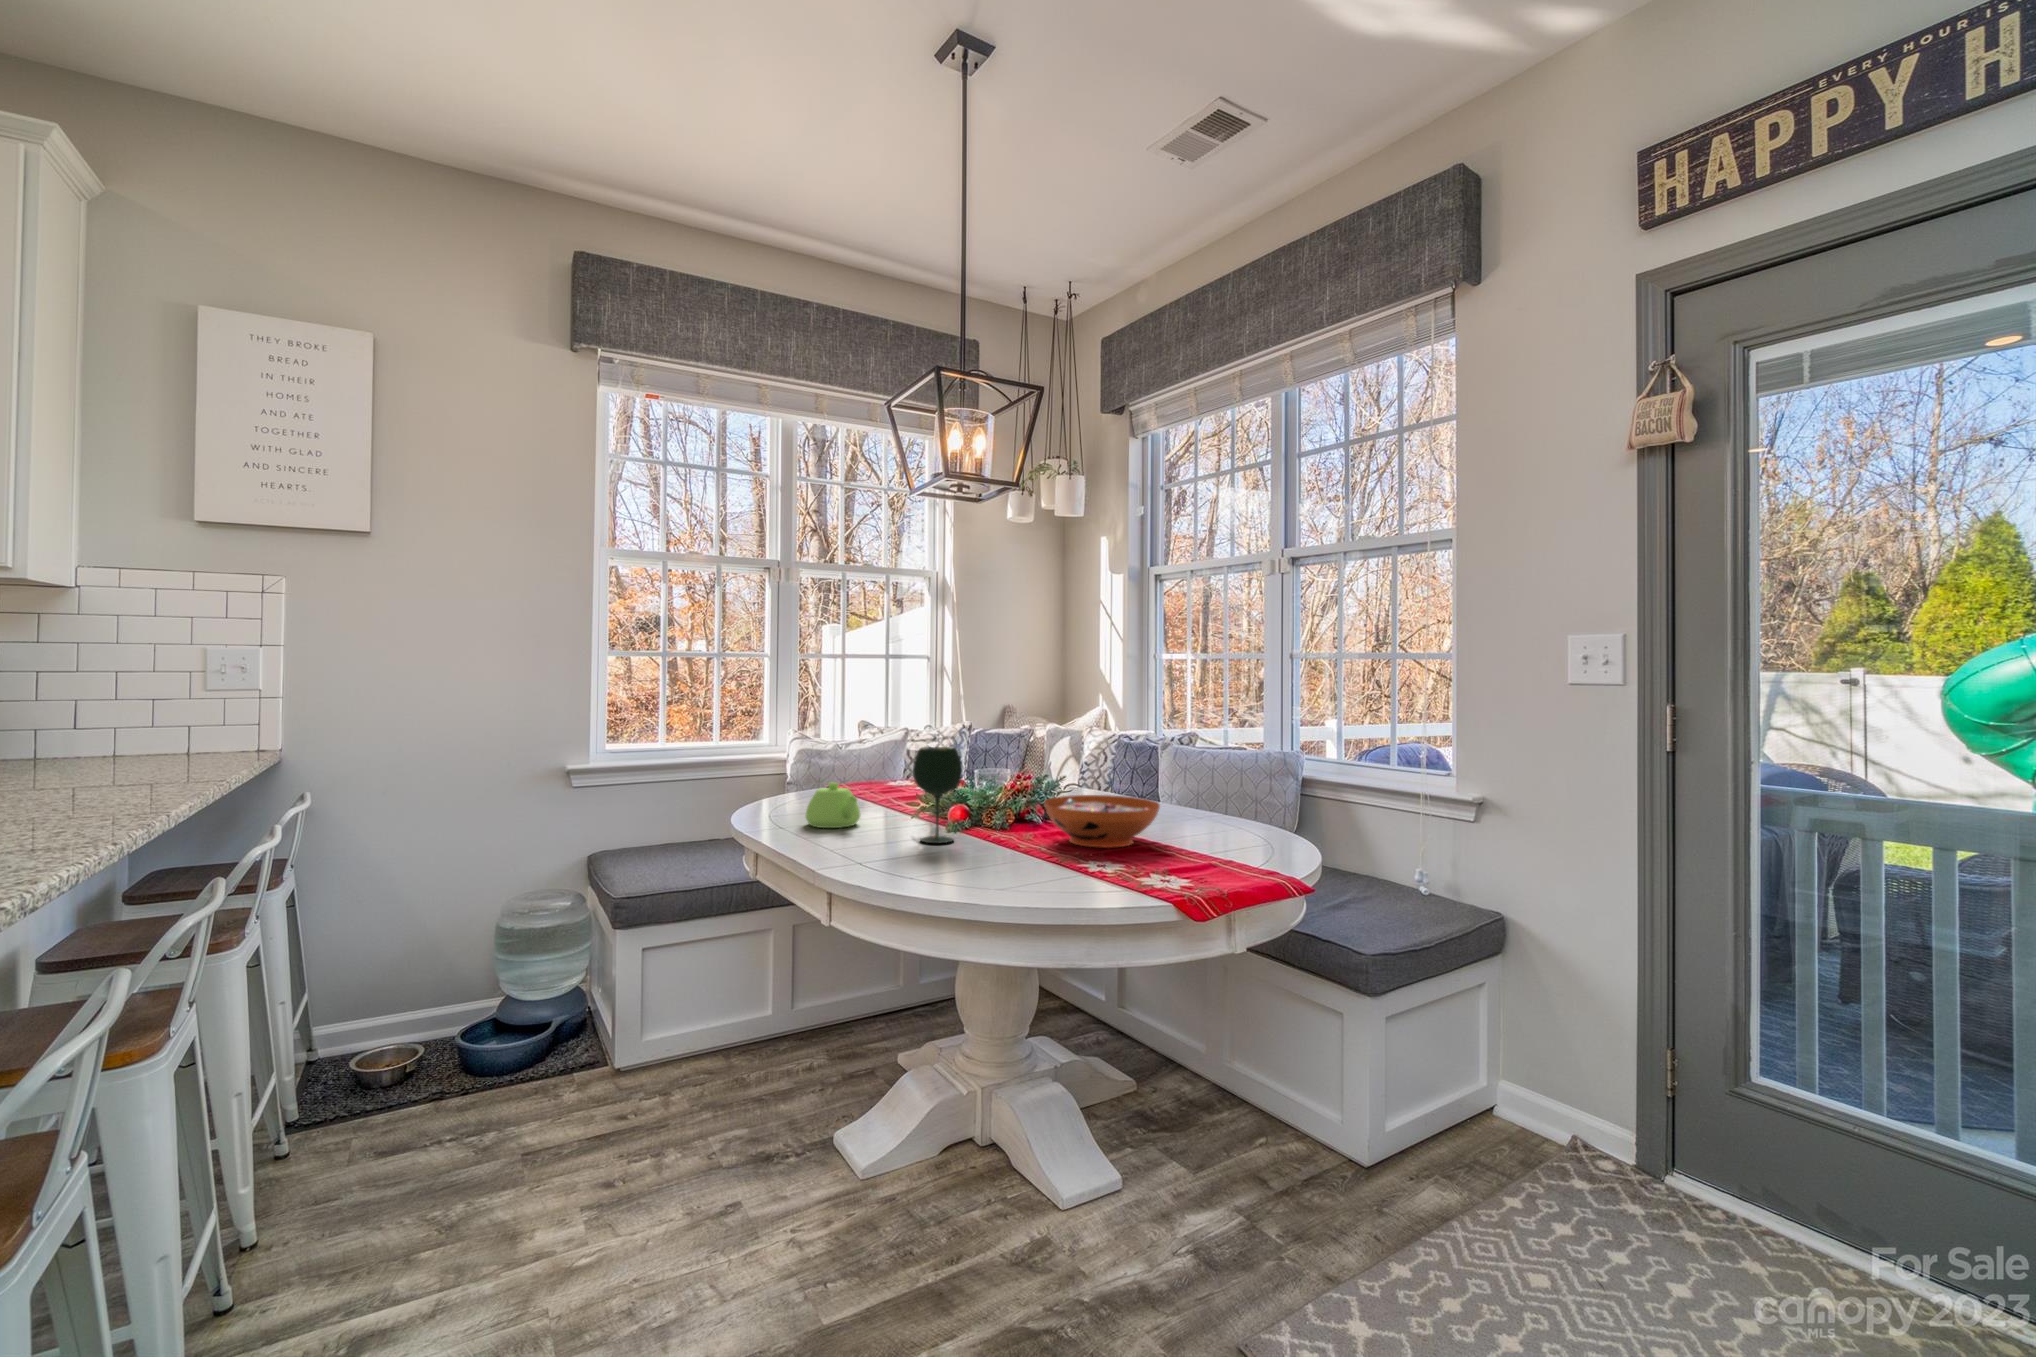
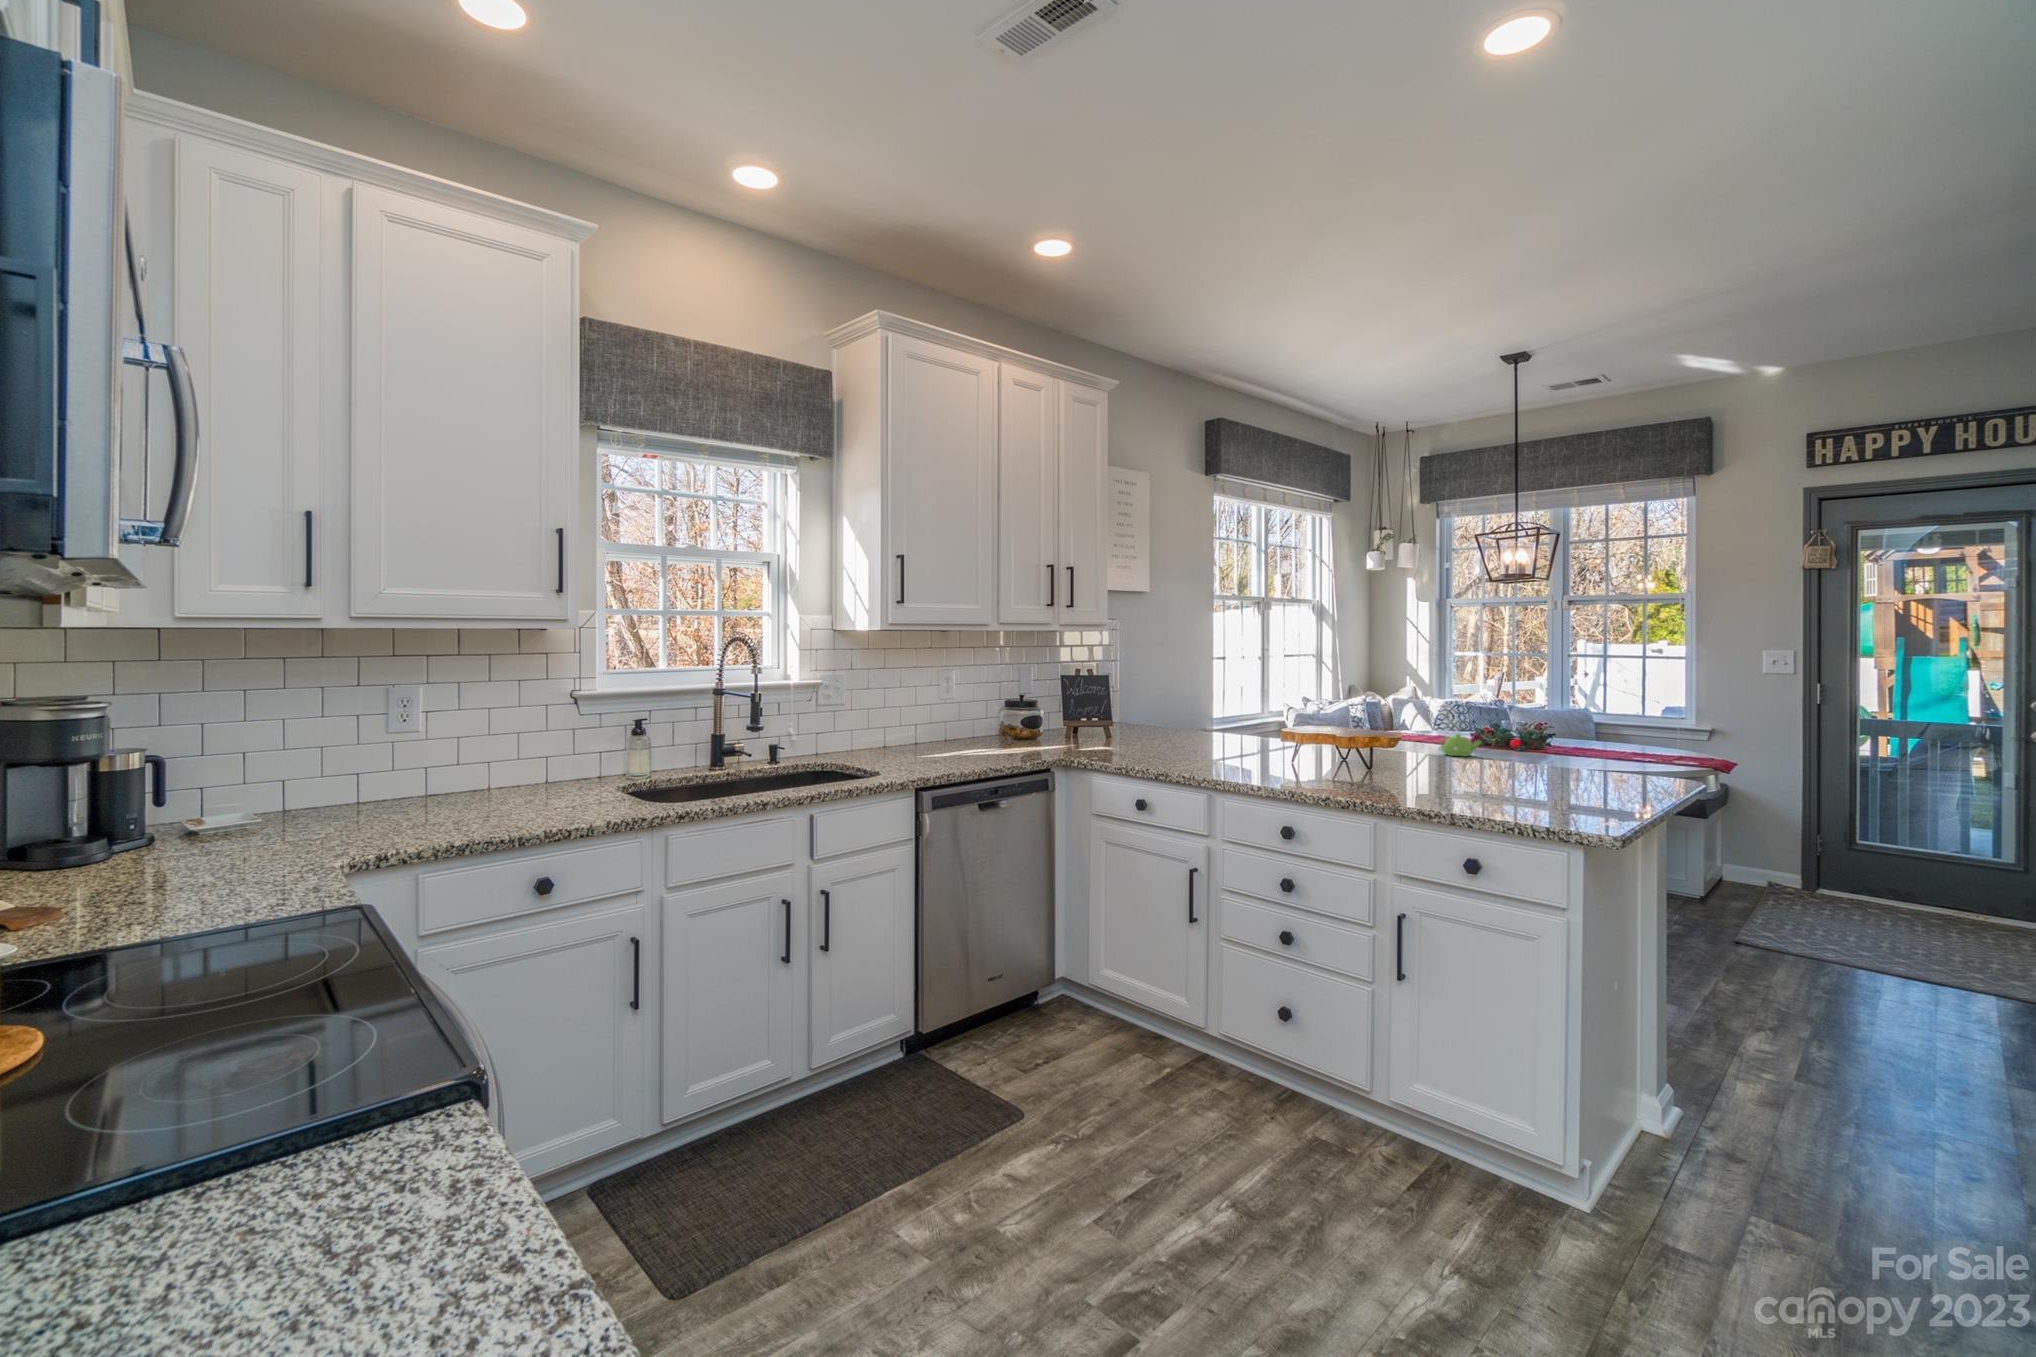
wine glass: present [913,747,963,843] -> none [1523,713,1550,759]
decorative bowl: present [1044,795,1160,848] -> none [1569,735,1634,758]

